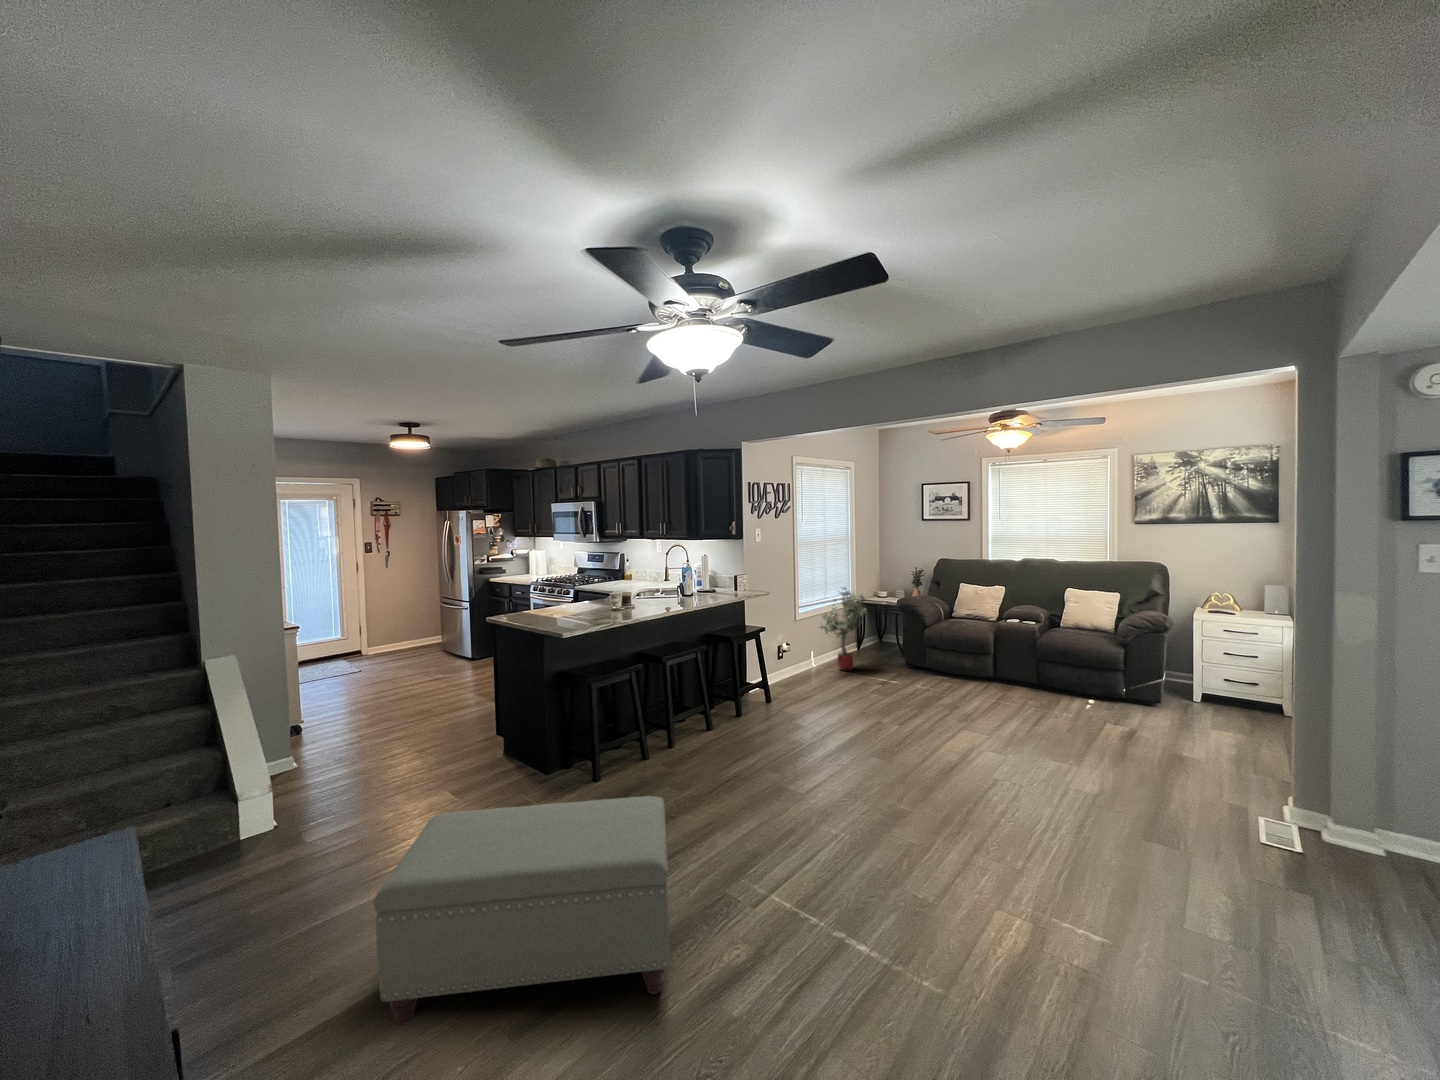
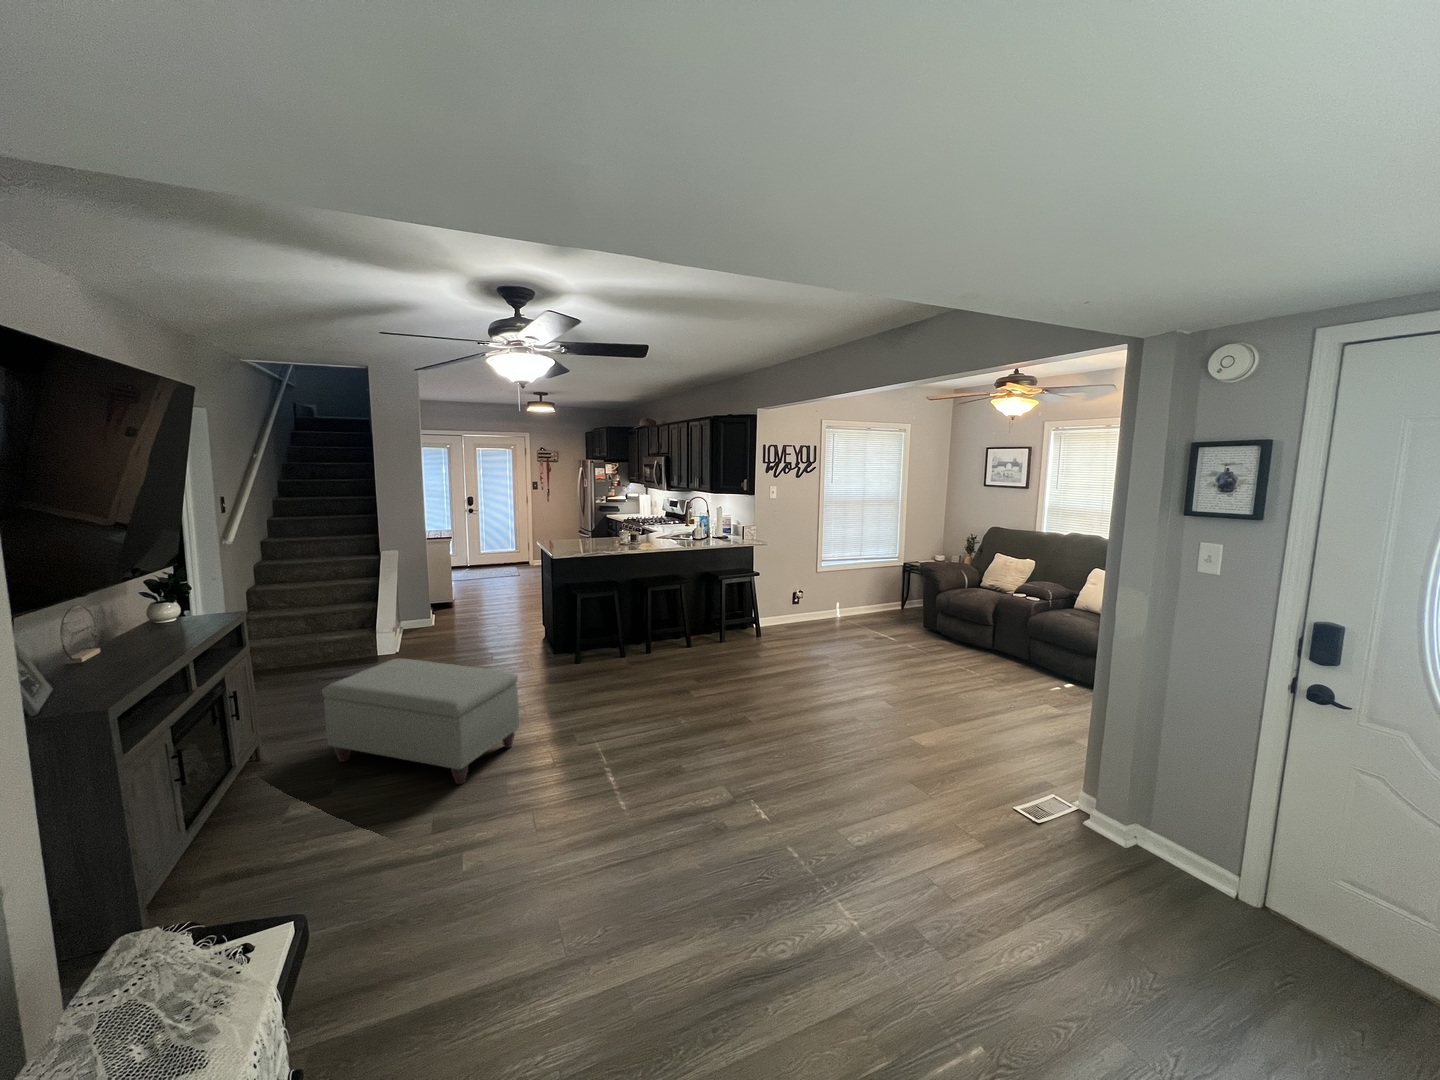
potted tree: present [820,587,867,671] -> none [837,545,894,625]

